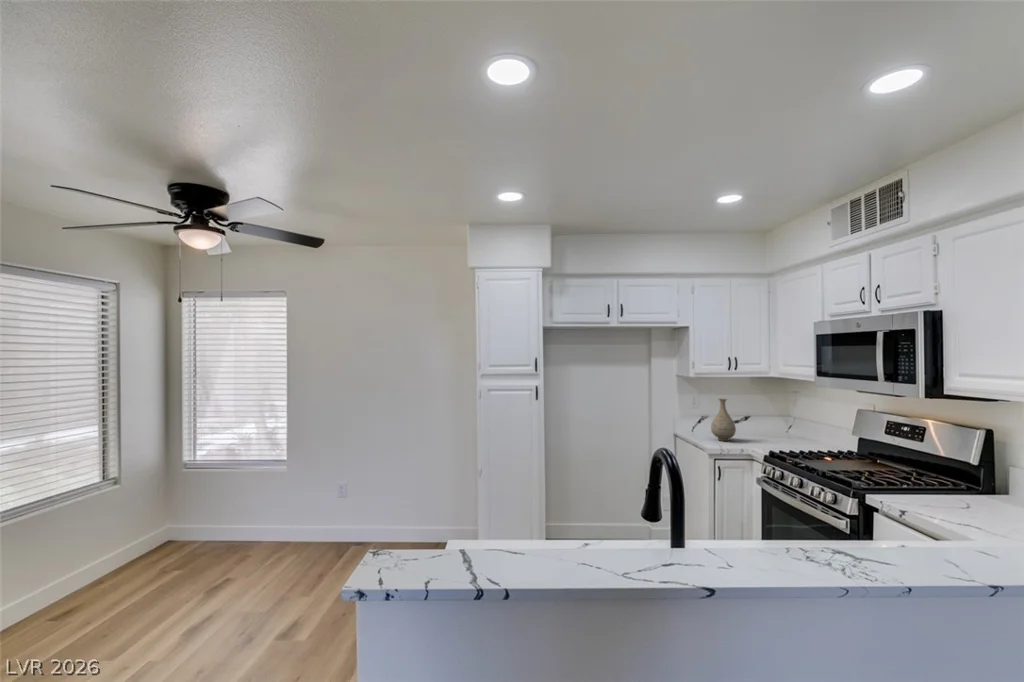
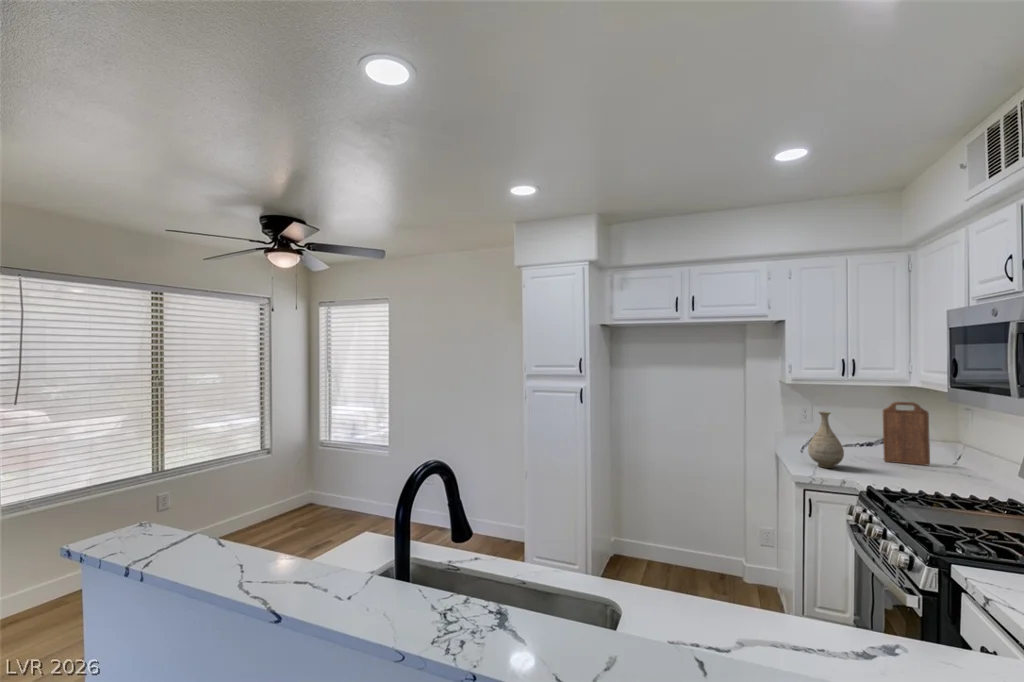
cutting board: none [748,389,776,434] -> present [882,402,930,465]

